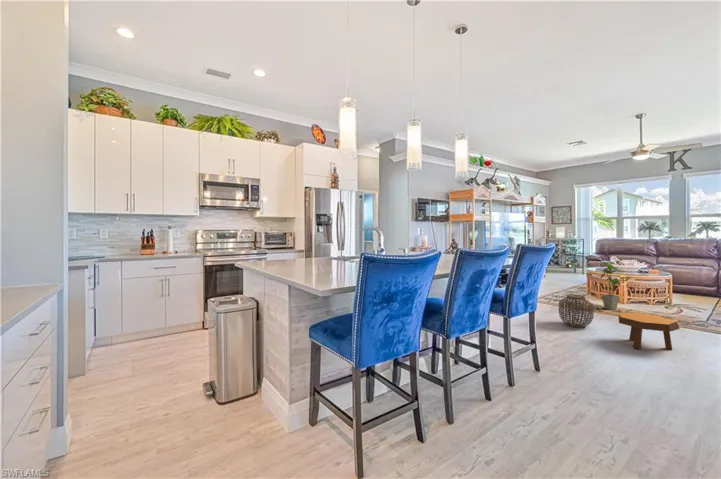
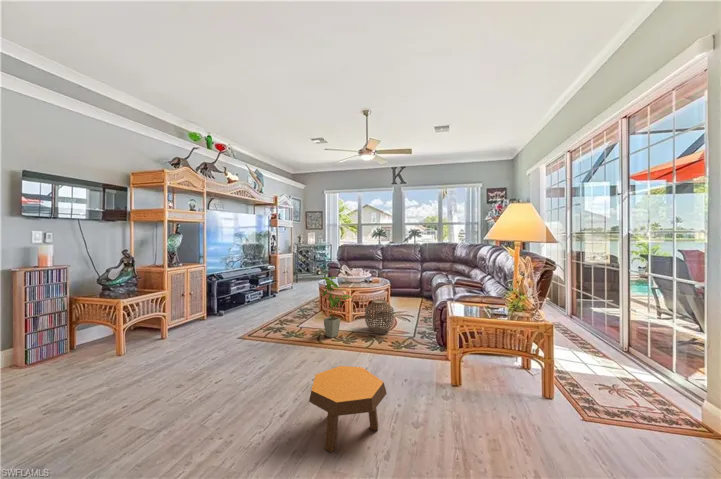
woven basket: present [559,295,594,328] -> present [365,300,394,333]

